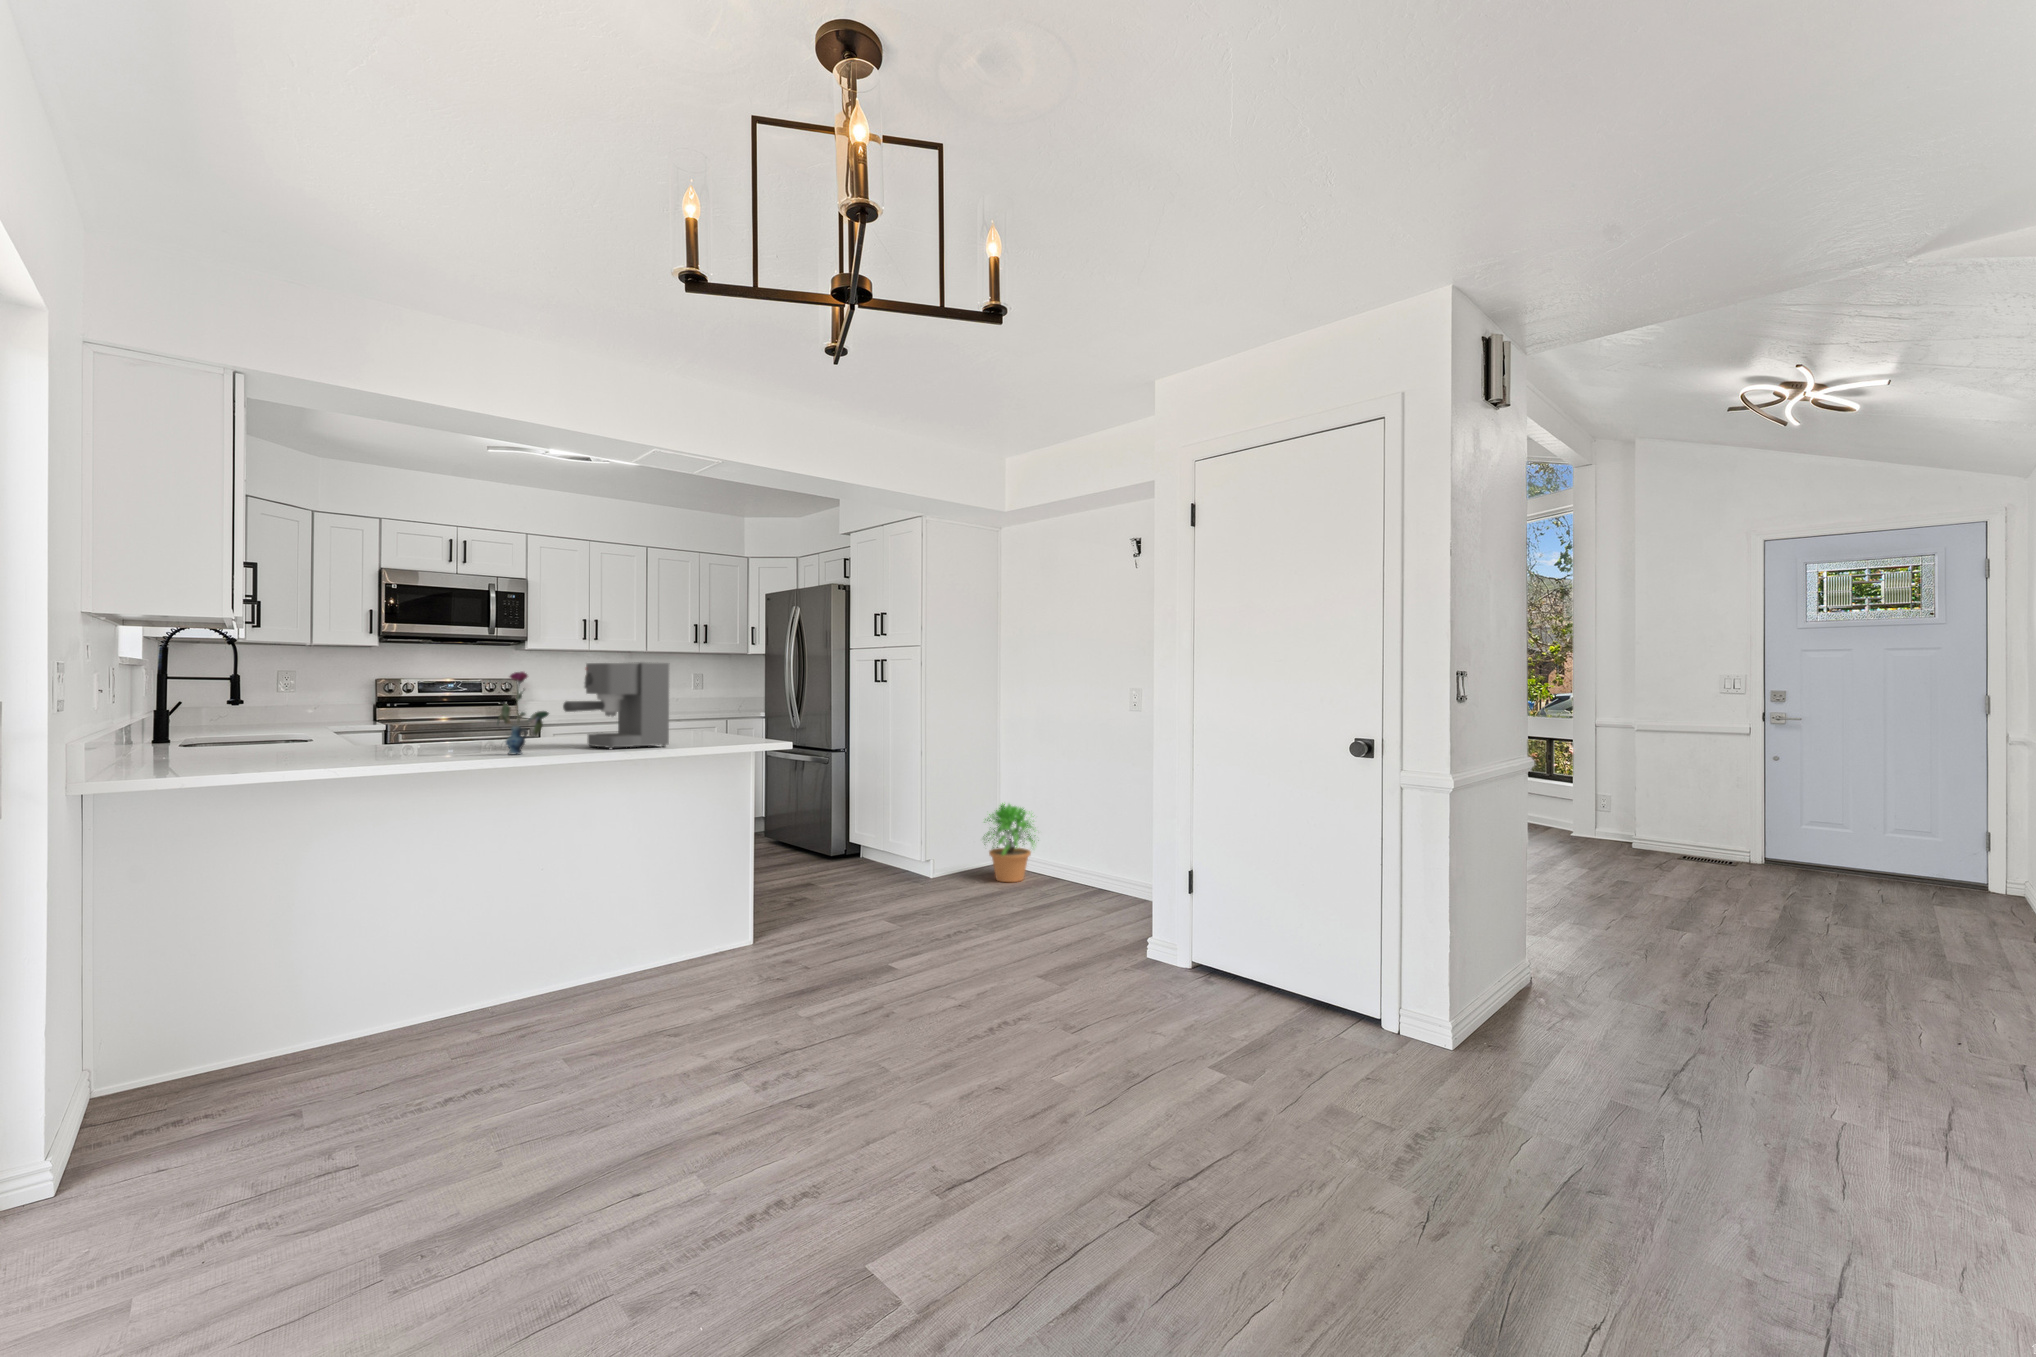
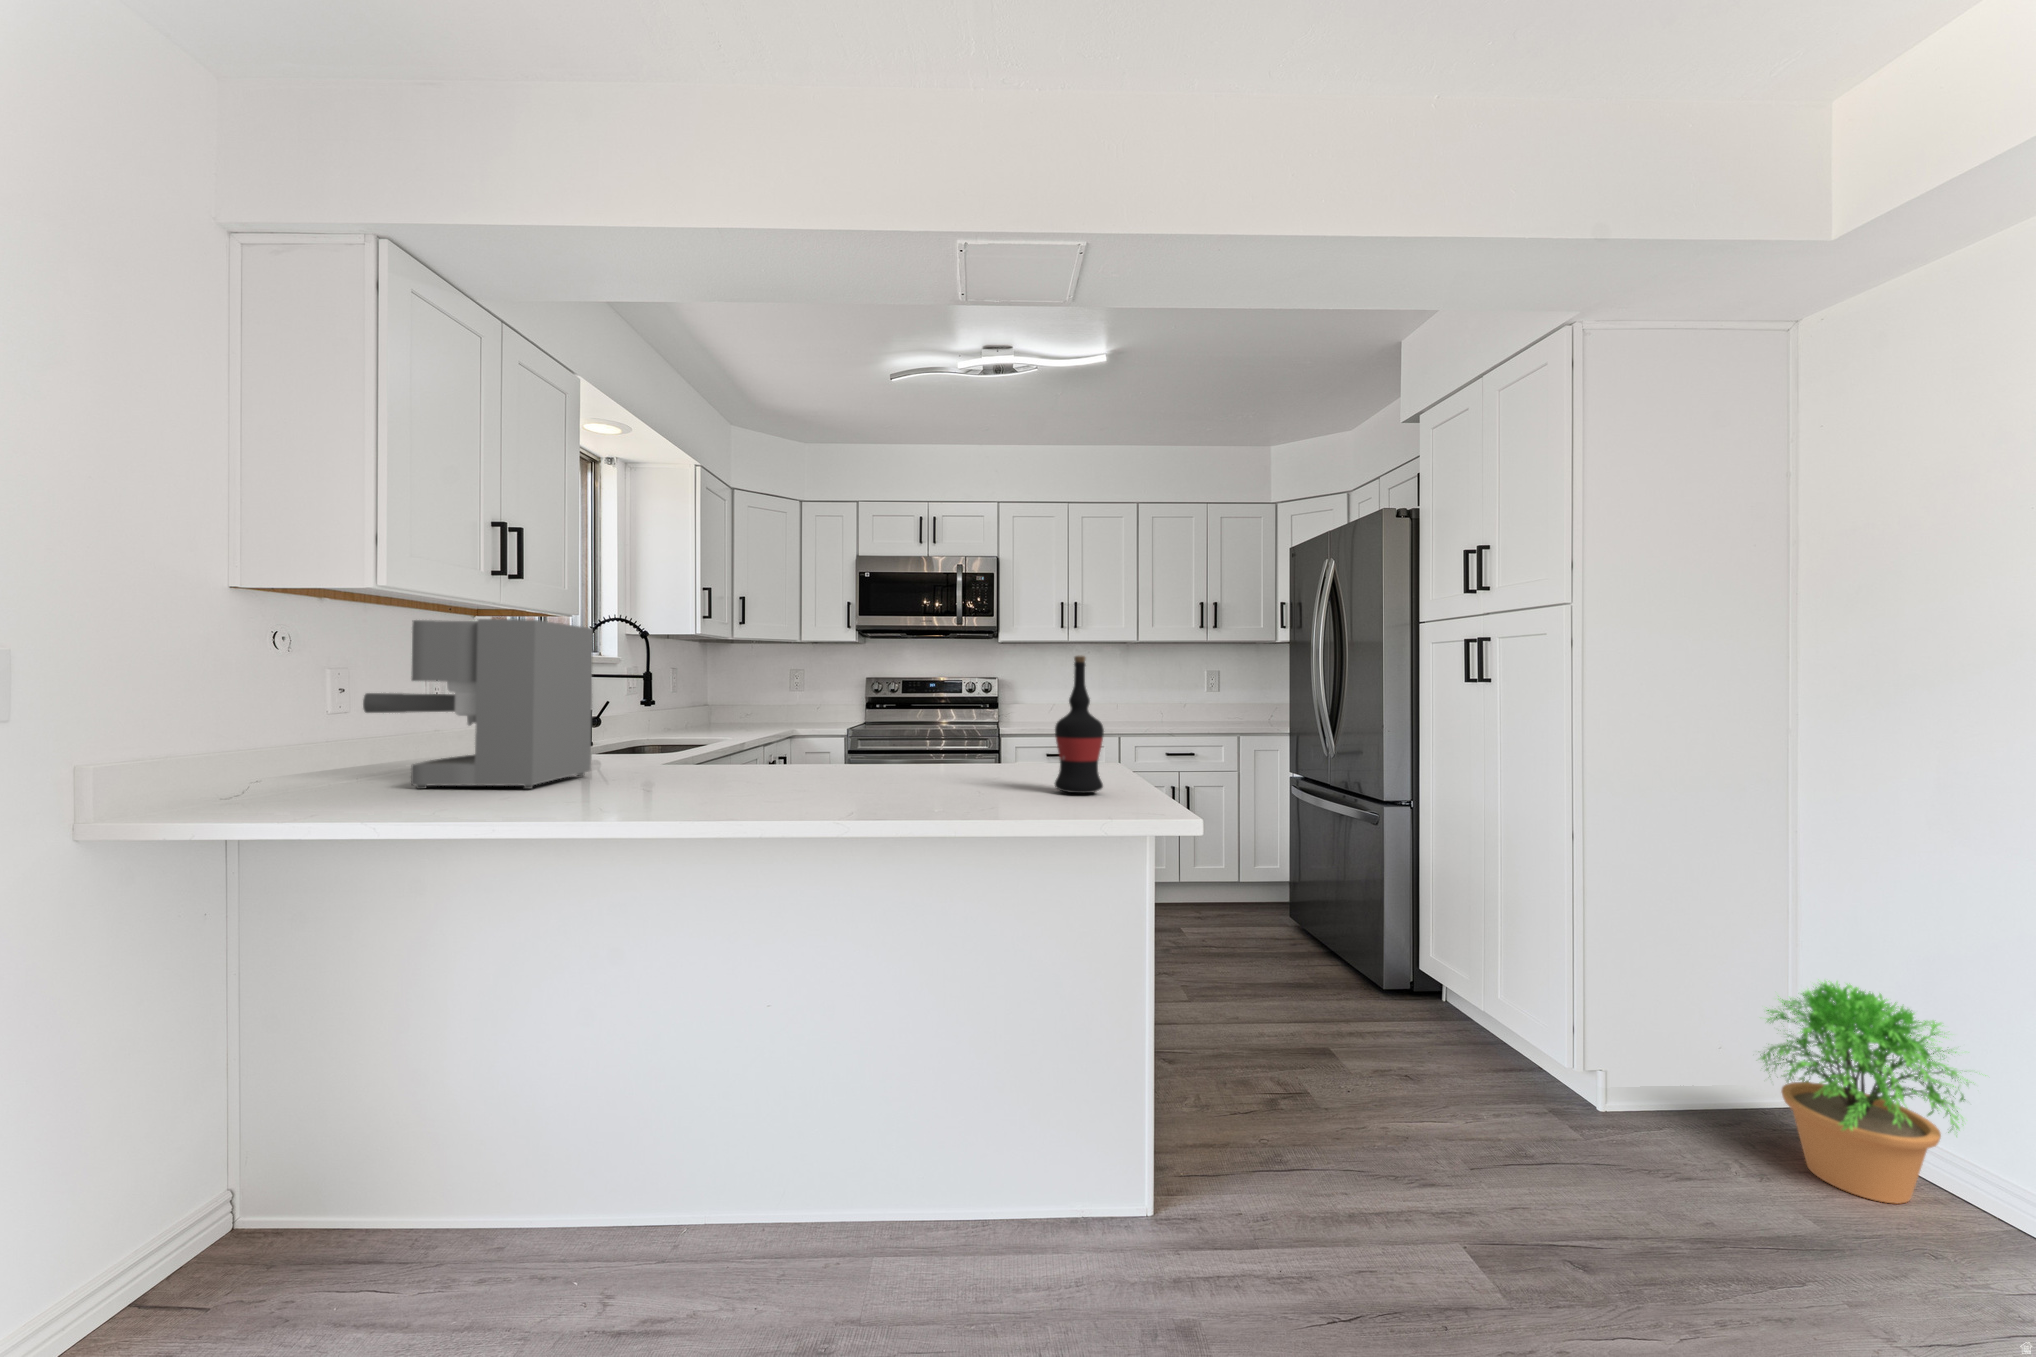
coffee maker: present [563,662,669,749] -> present [363,619,593,789]
vase: present [497,672,549,754] -> none [649,642,719,801]
wine bottle: none [694,675,720,743] -> present [1055,656,1104,793]

